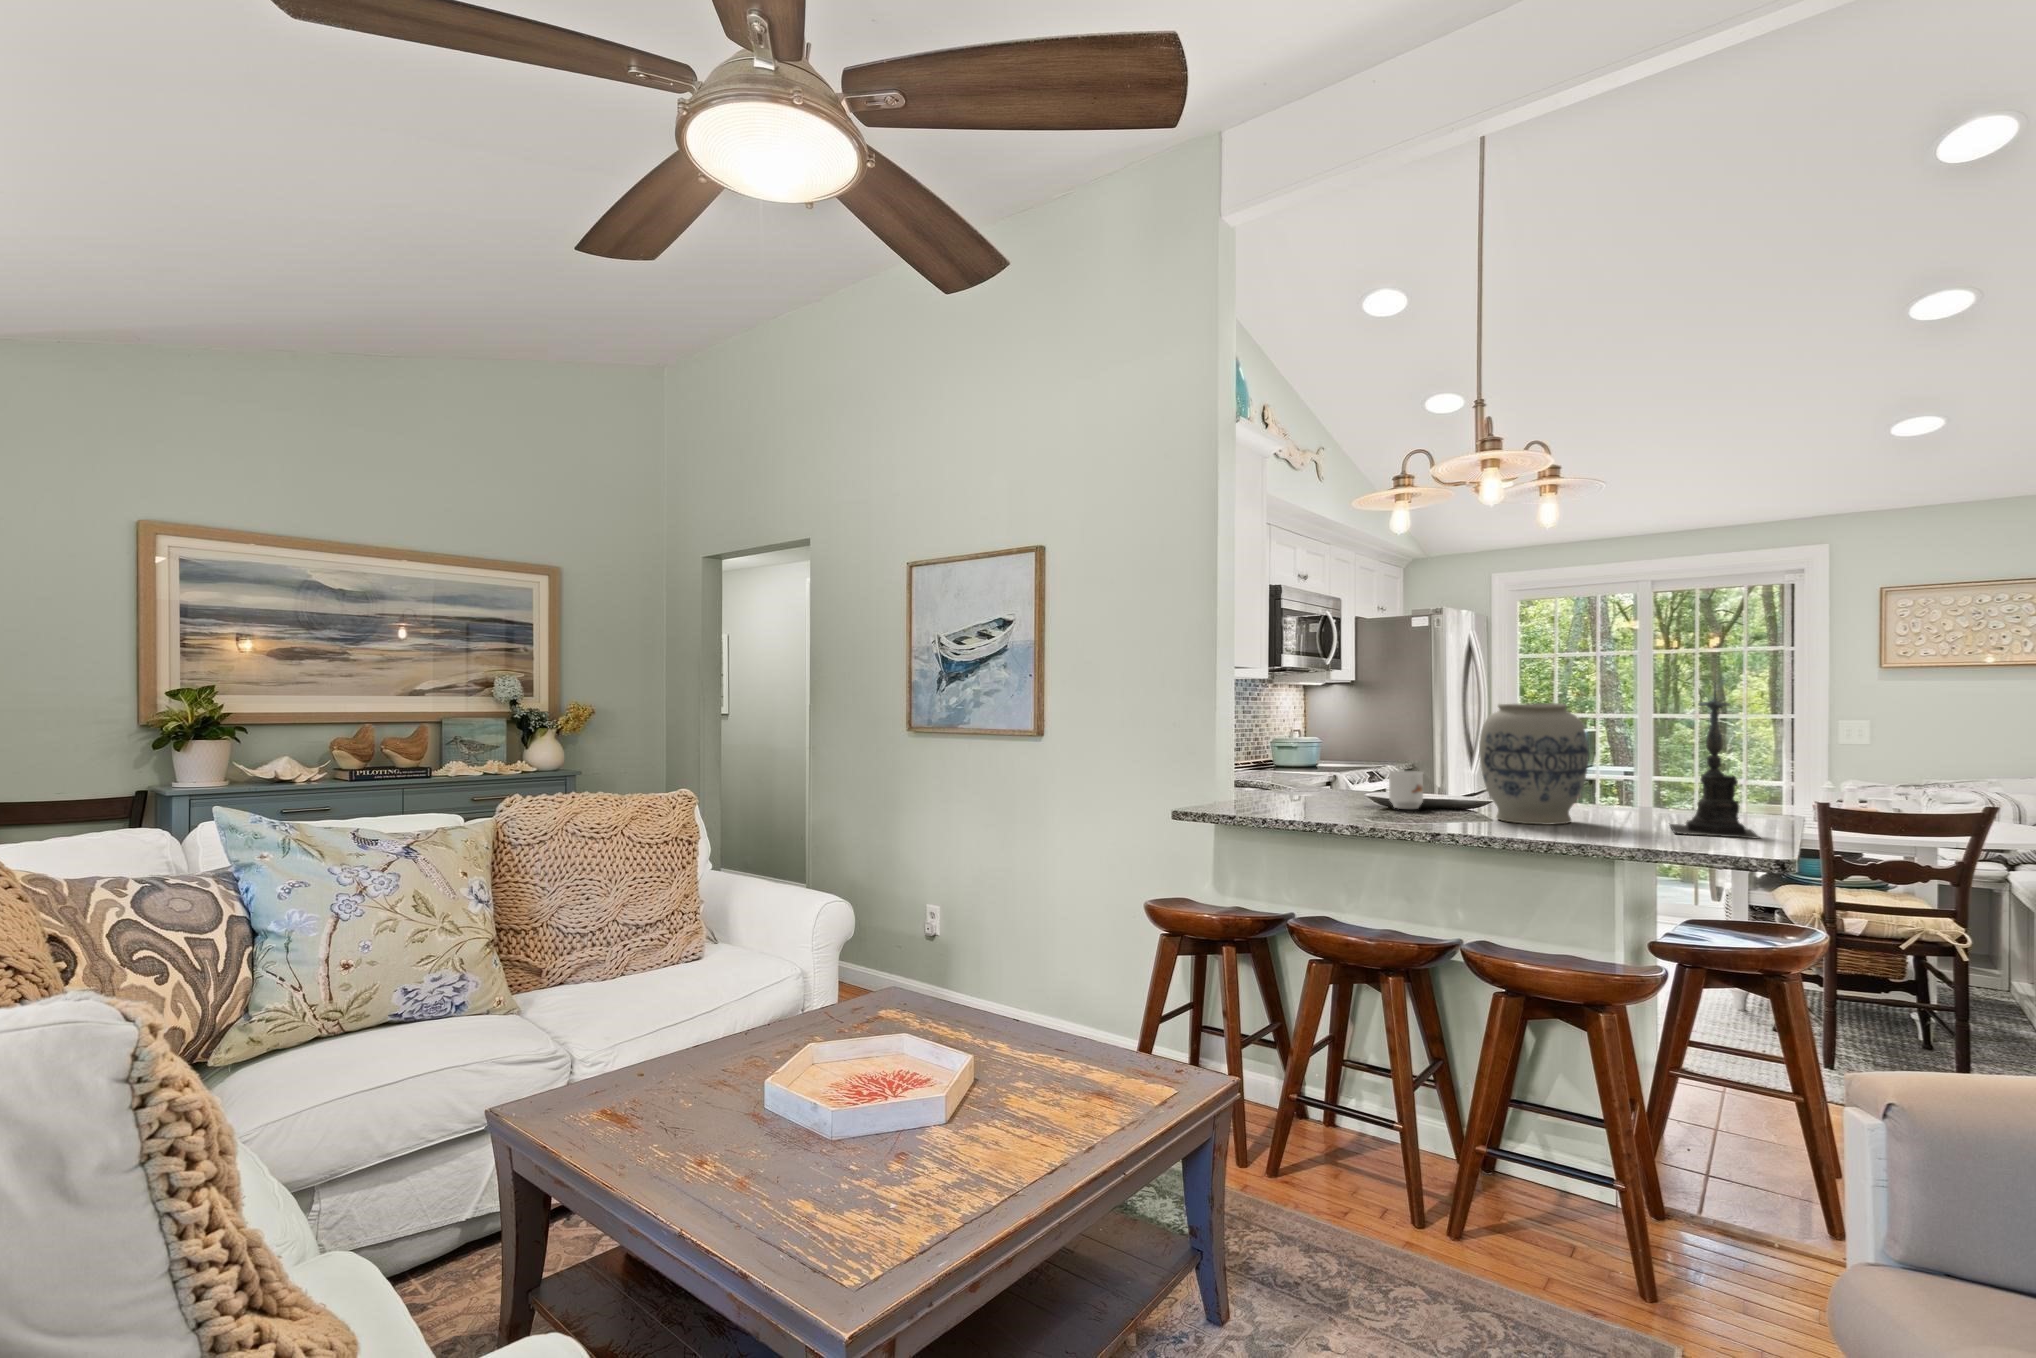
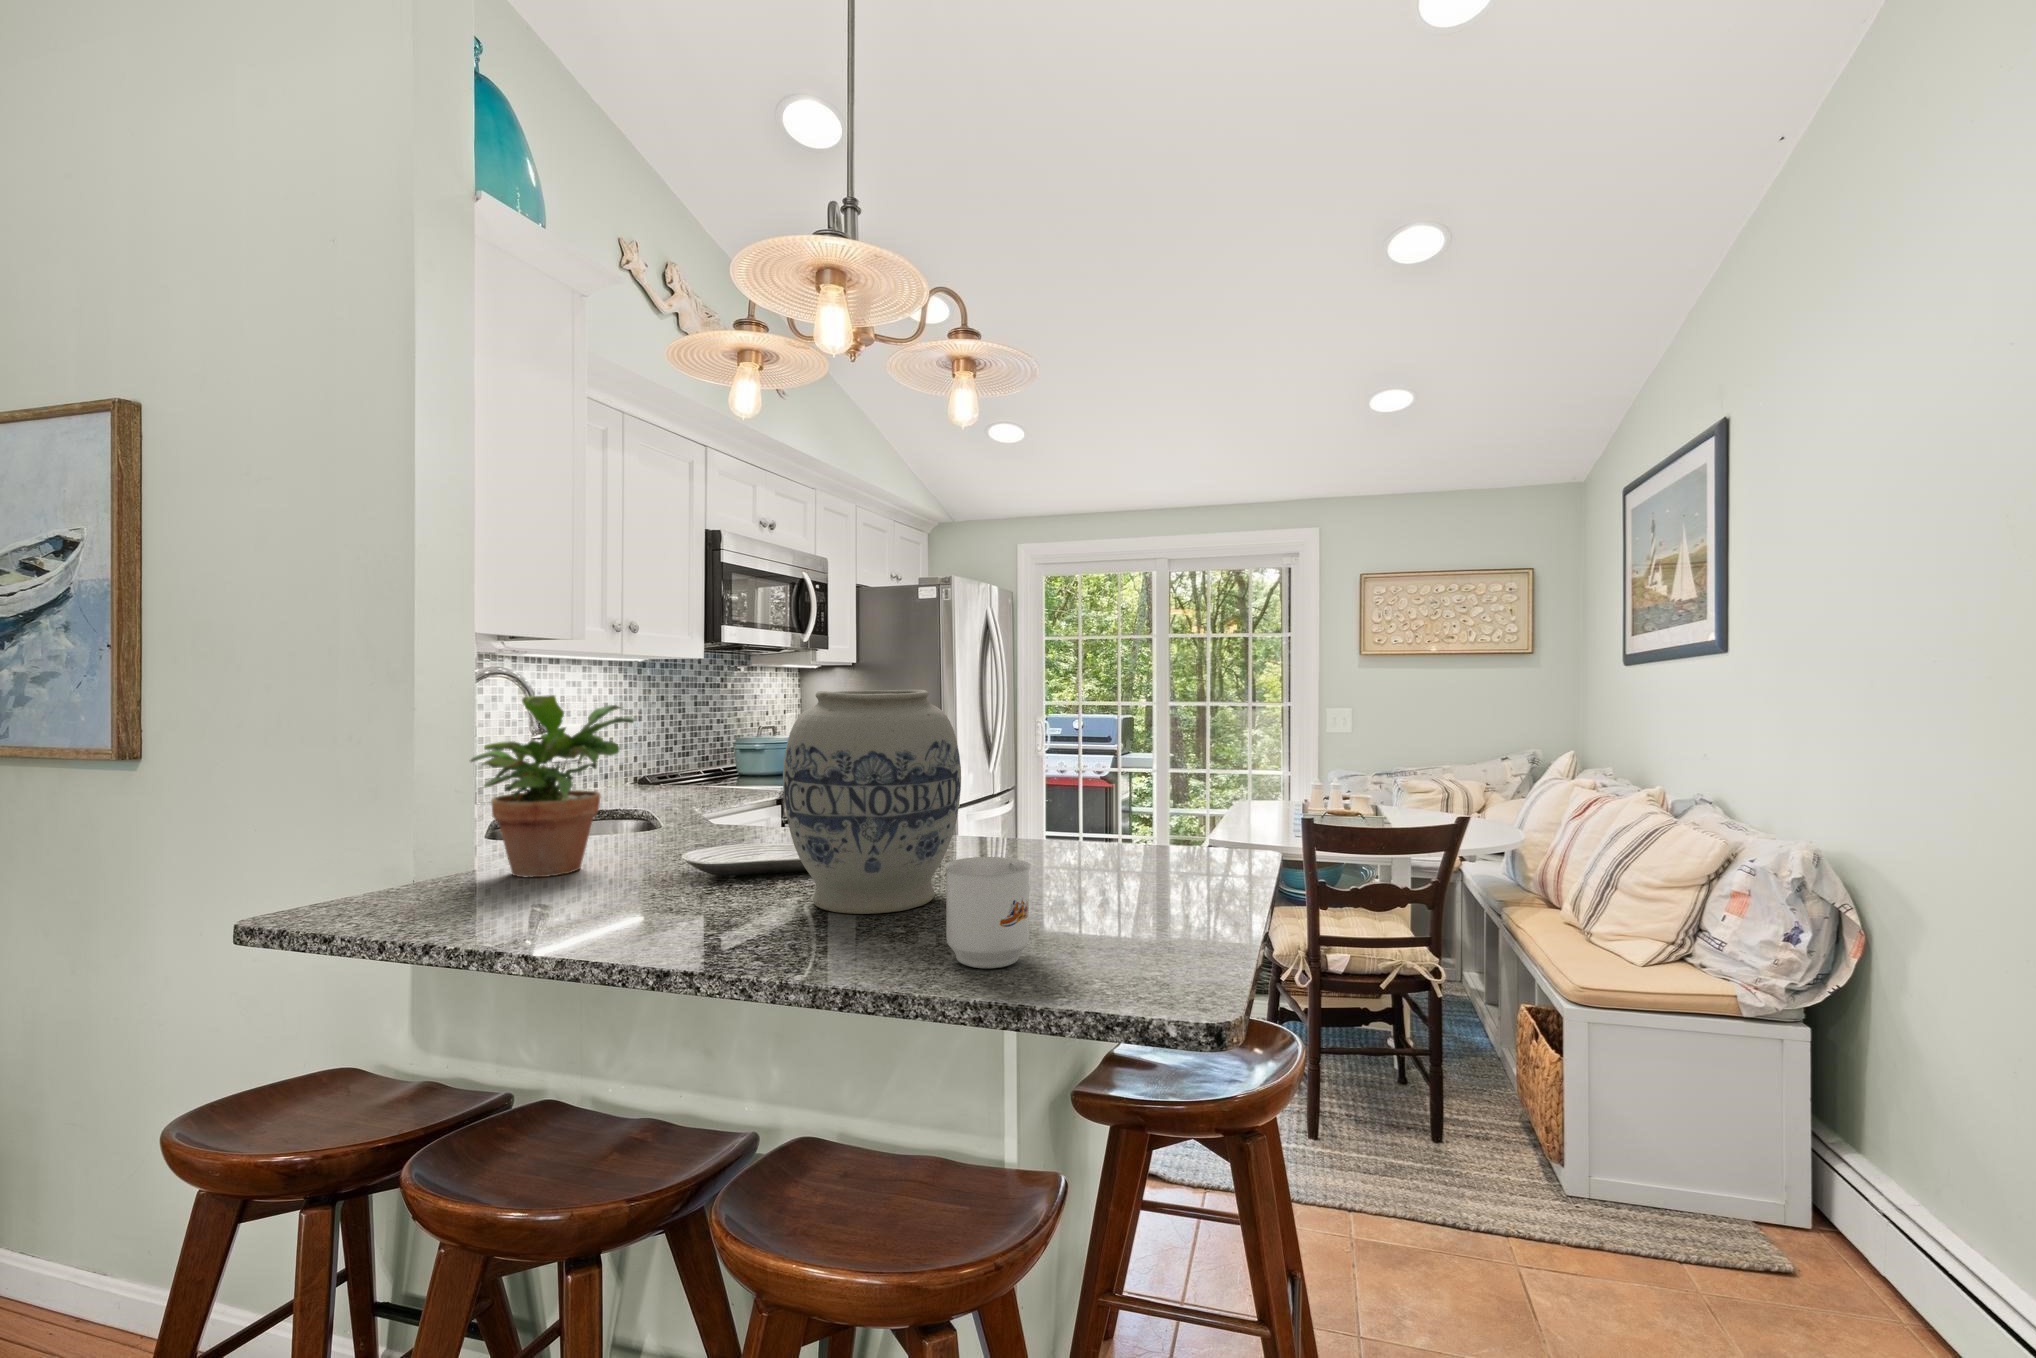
candle holder: present [1670,692,1760,839] -> none [1068,649,1203,938]
potted plant: none [1254,705,1342,807] -> present [470,695,634,877]
mug: present [1389,771,1423,809] -> present [944,857,1031,968]

